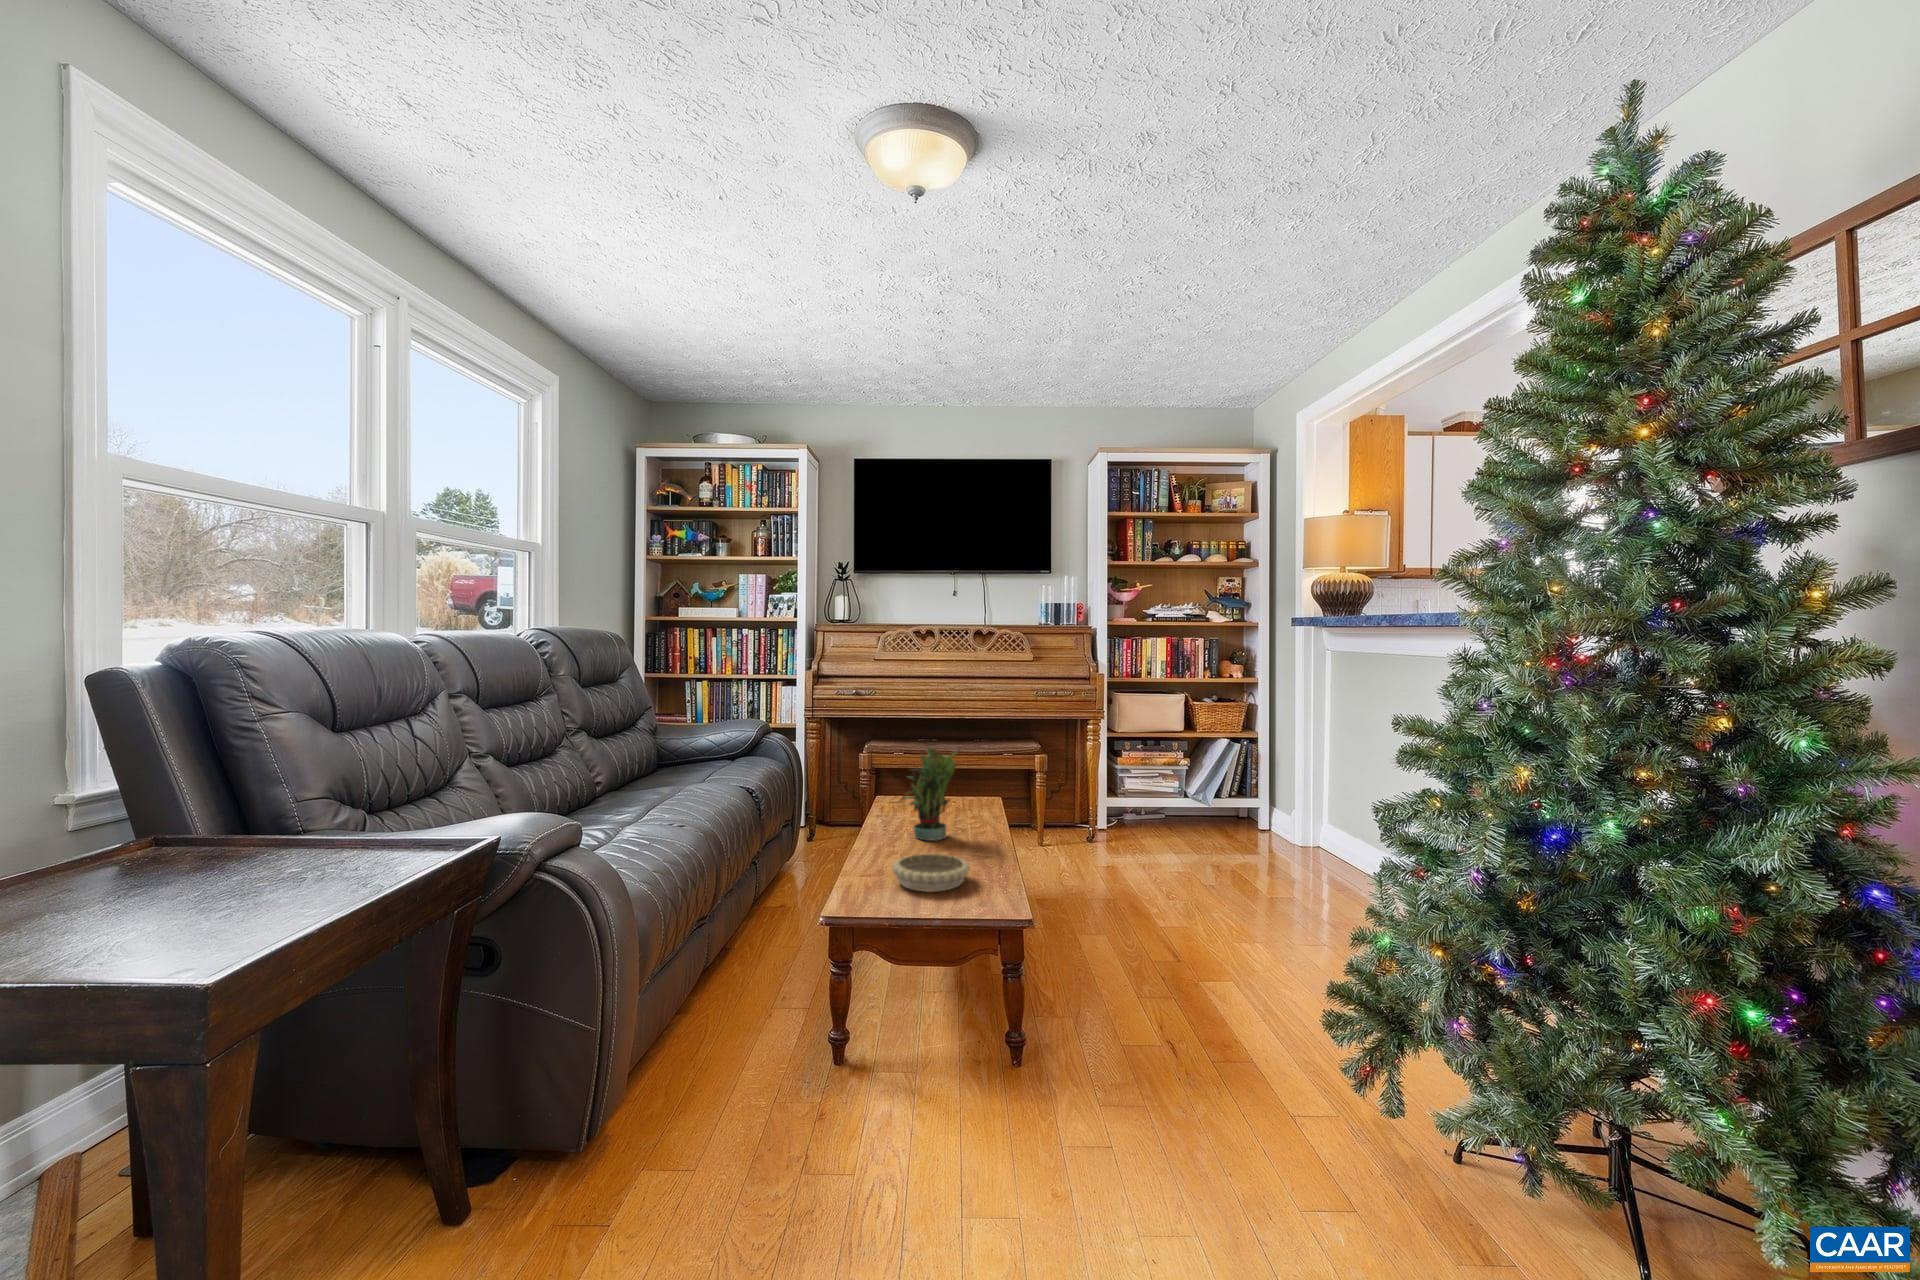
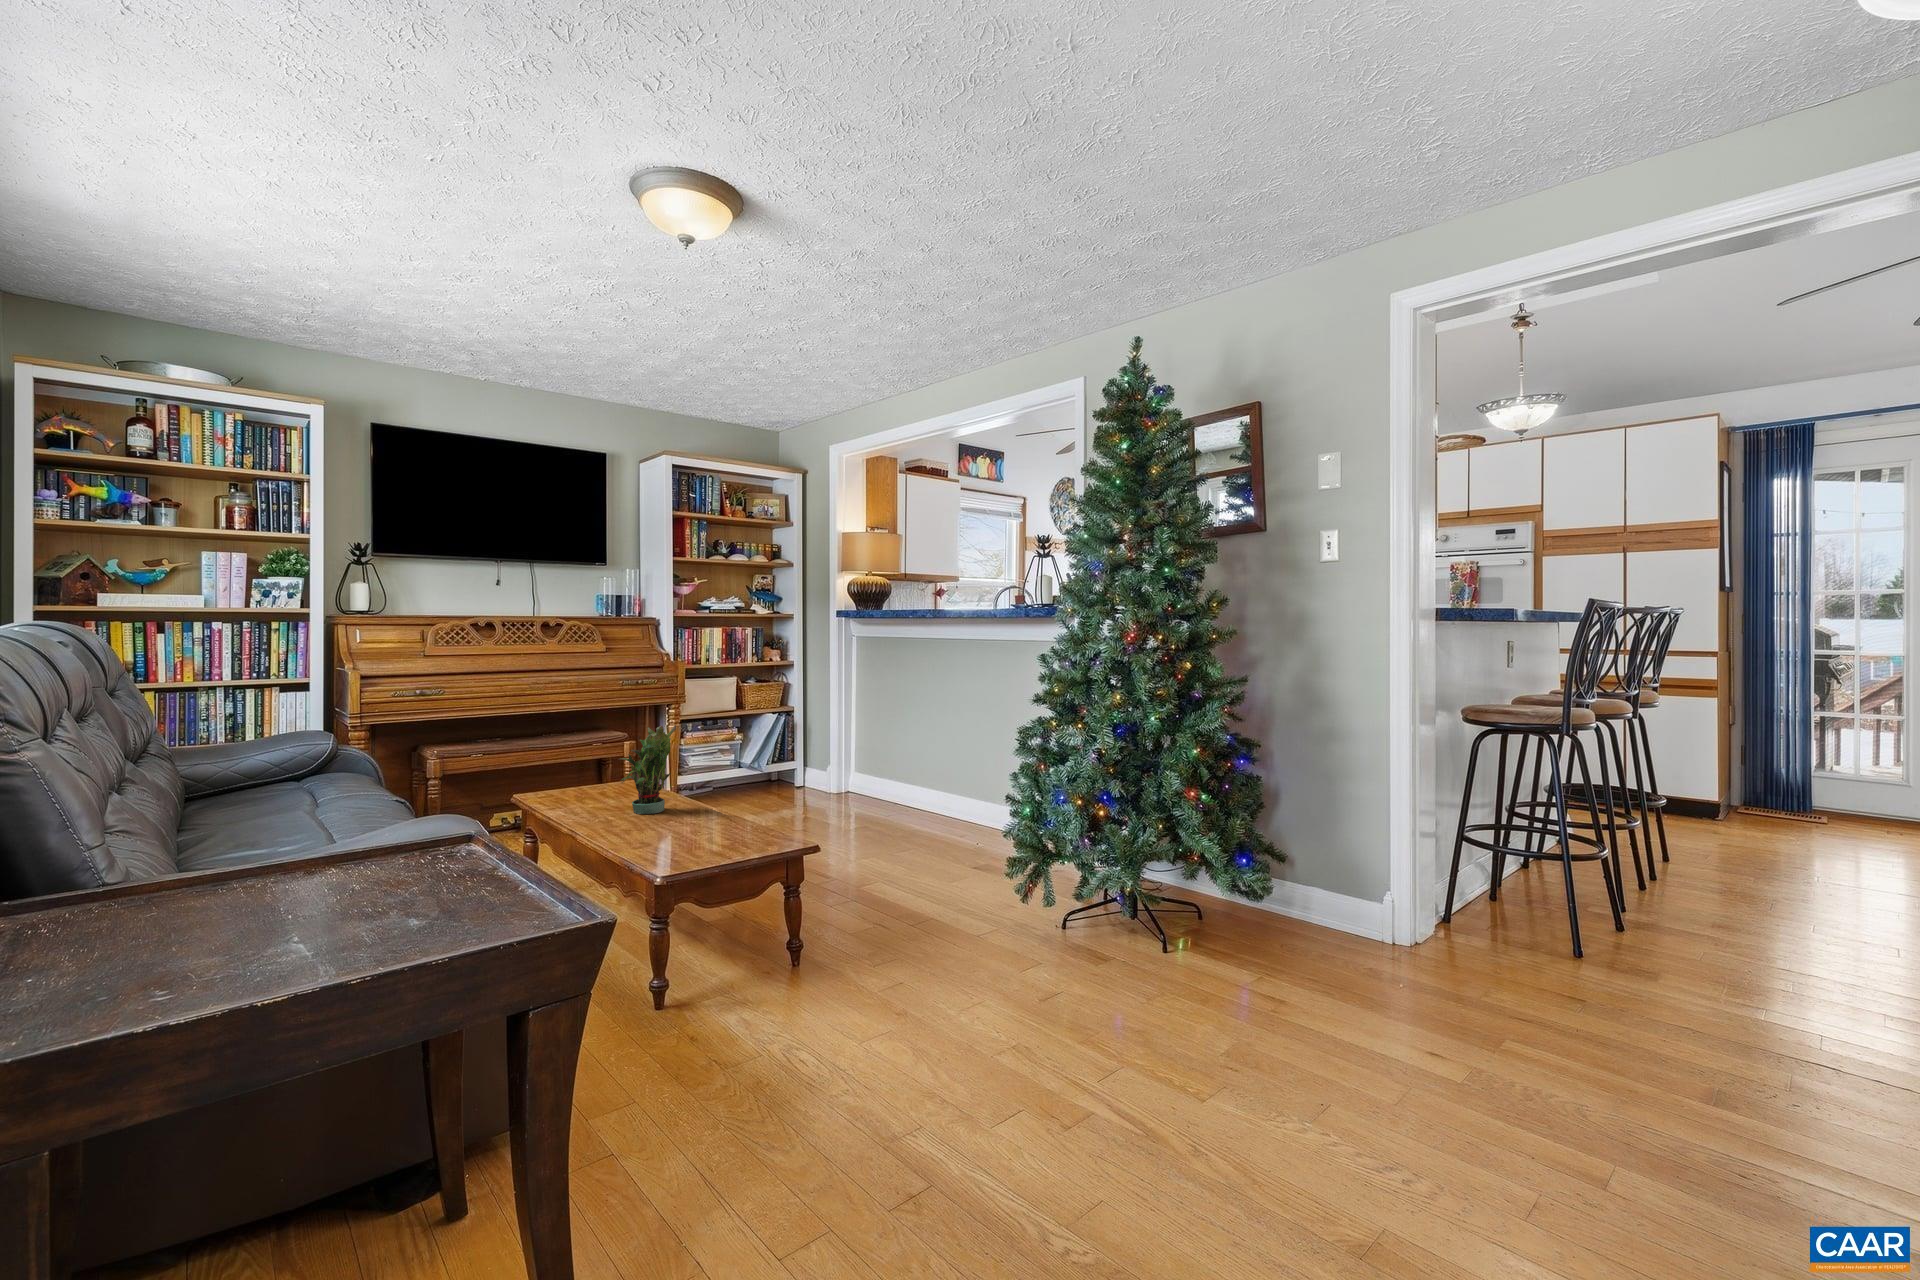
decorative bowl: present [892,854,970,892] -> none [678,813,748,842]

